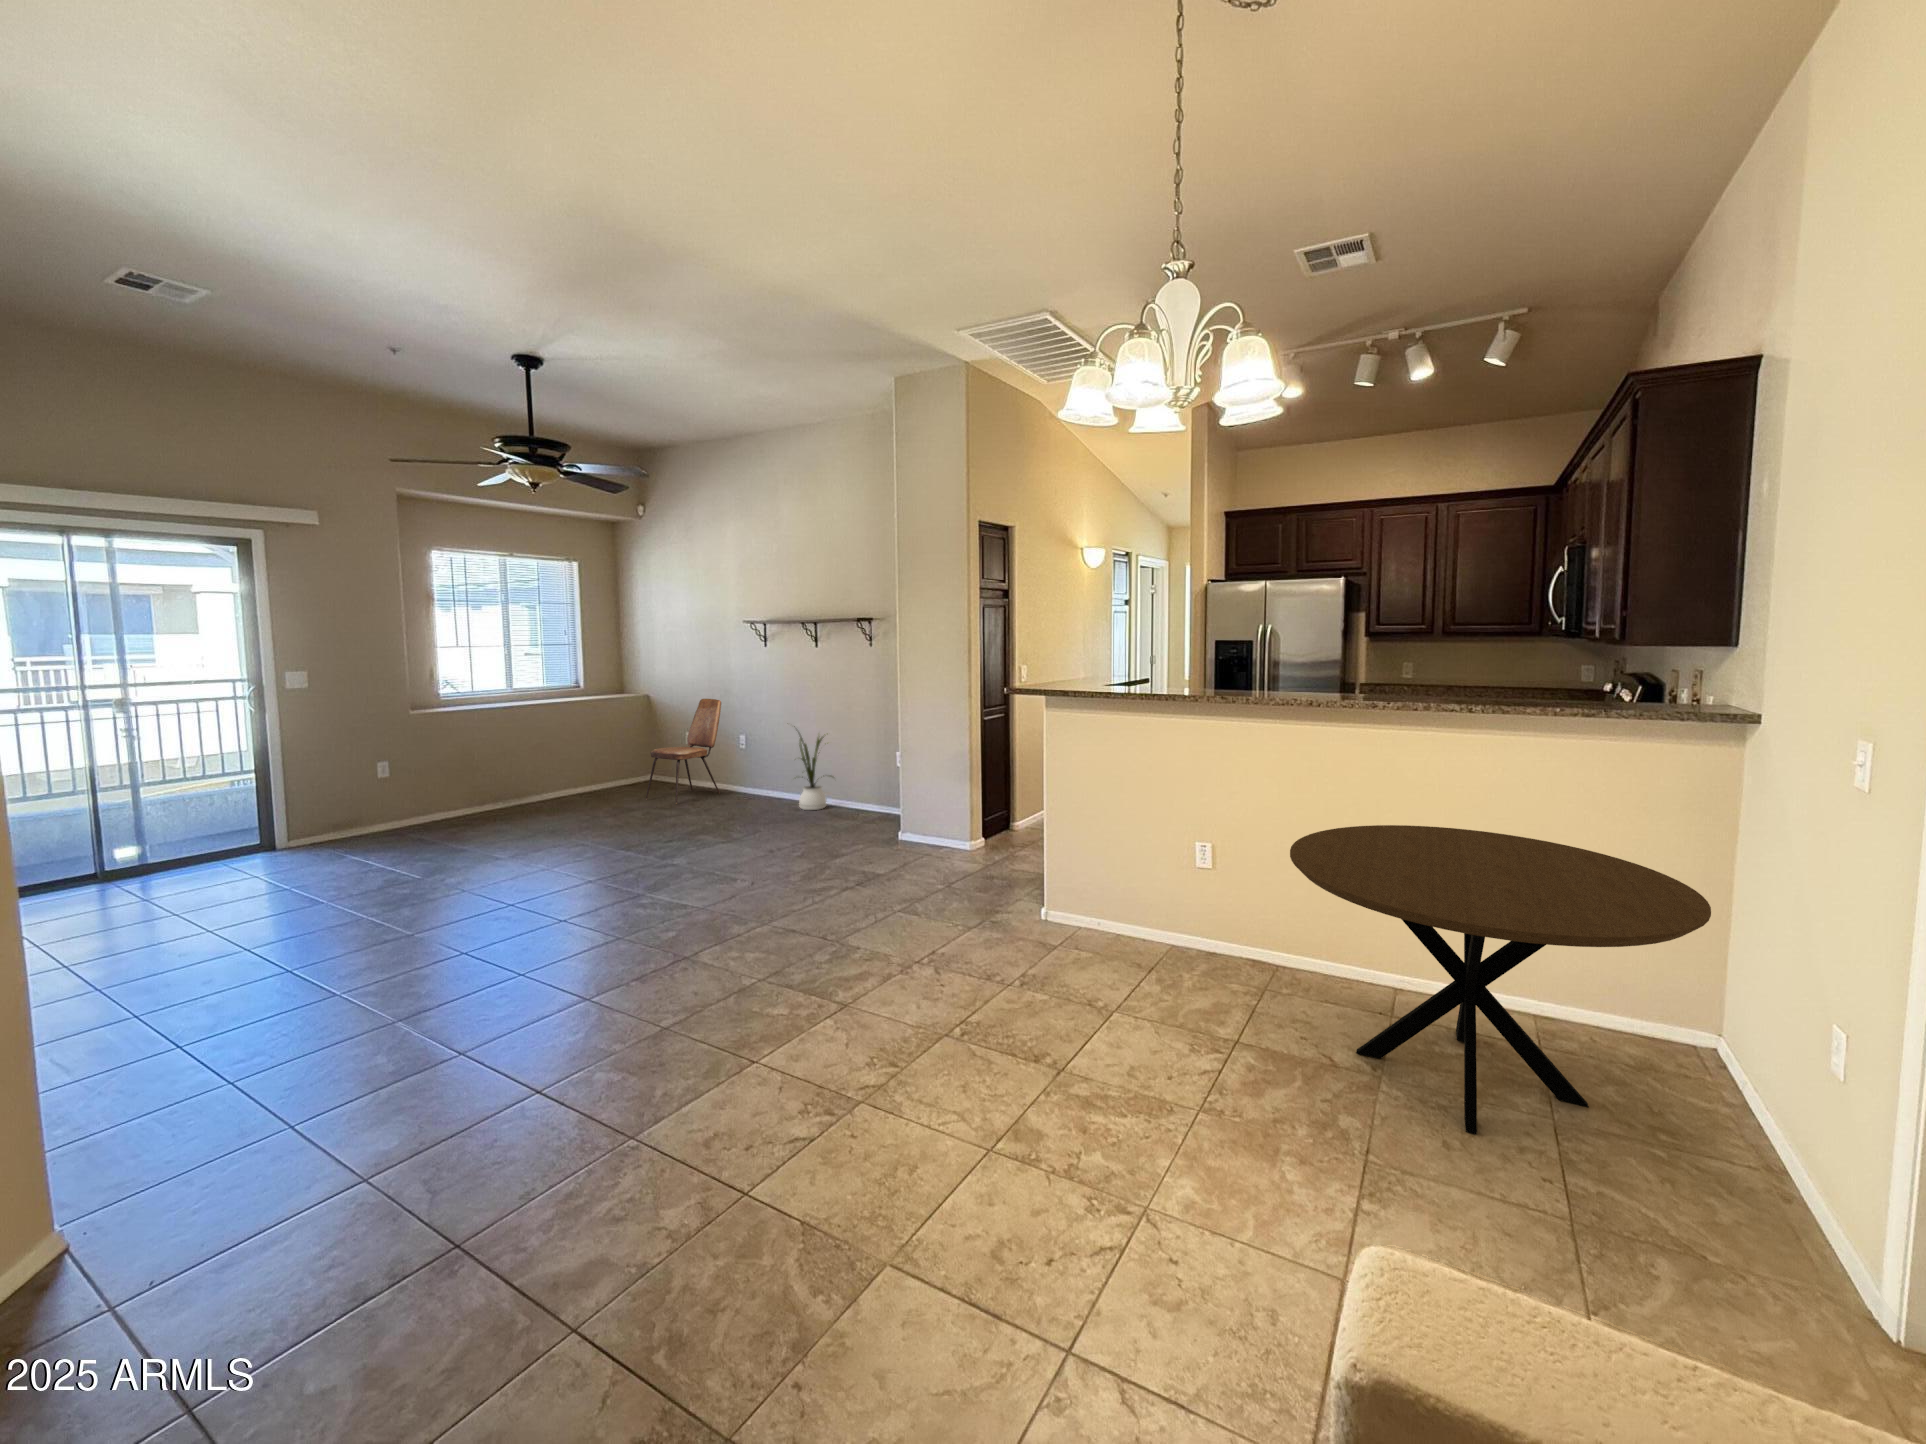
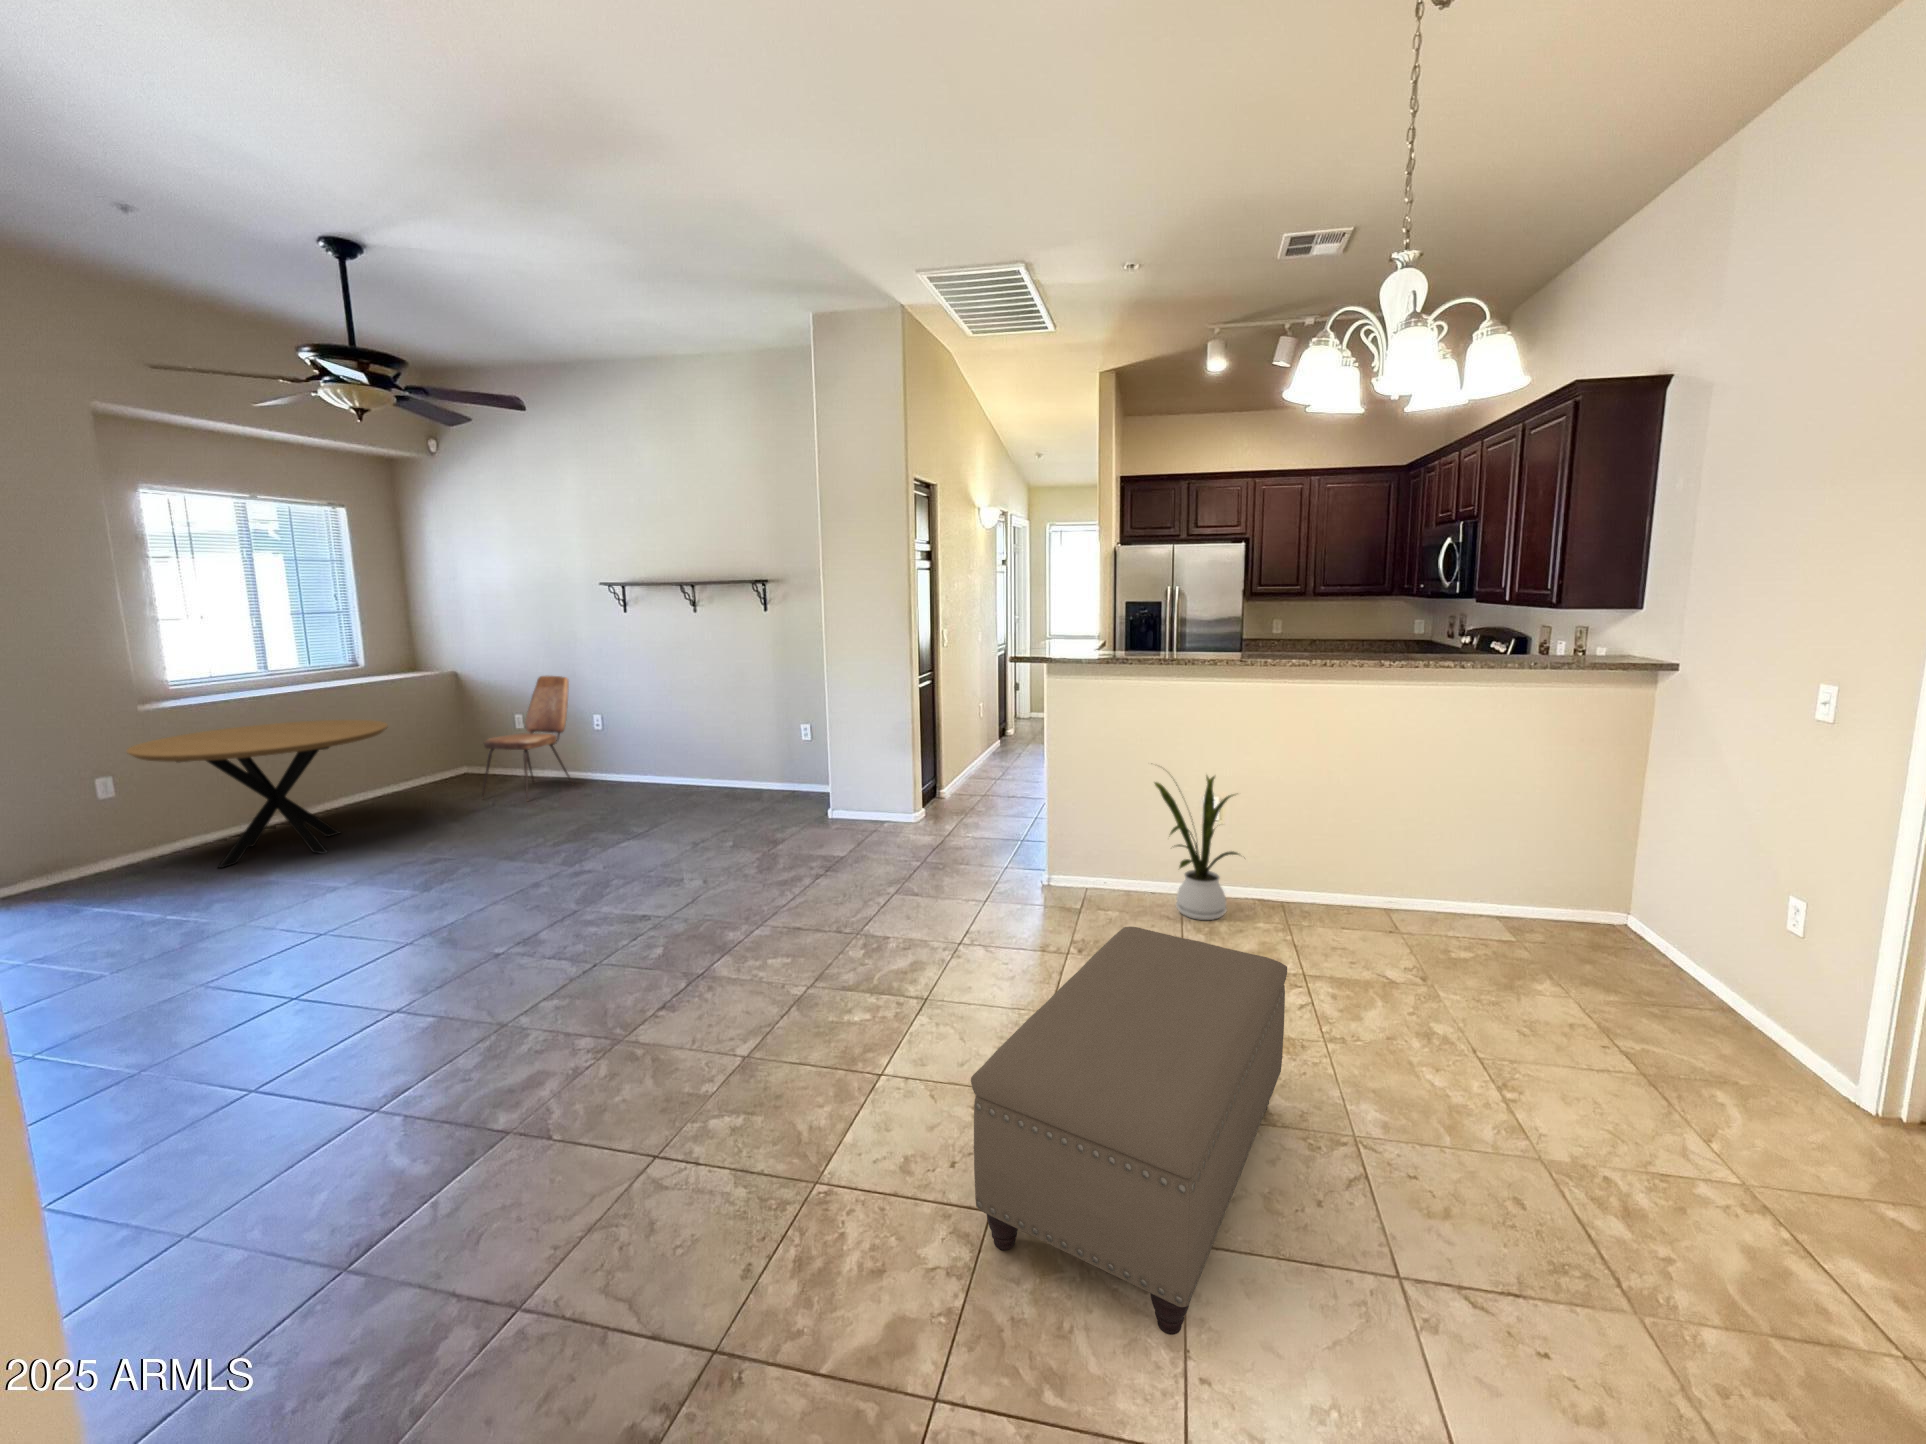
house plant: present [794,726,832,810] -> present [1155,776,1239,920]
dining table: present [1290,825,1711,1134] -> present [126,720,388,868]
ottoman: none [709,954,1101,1333] -> present [971,927,1287,1335]

